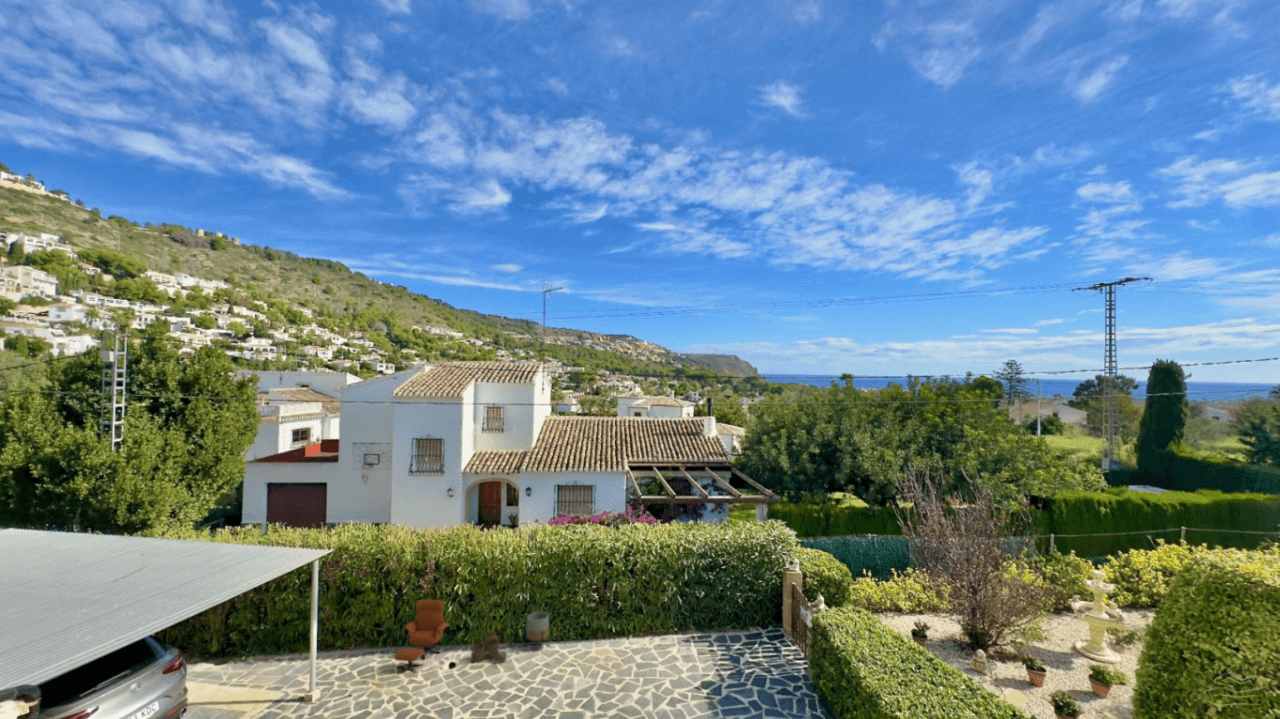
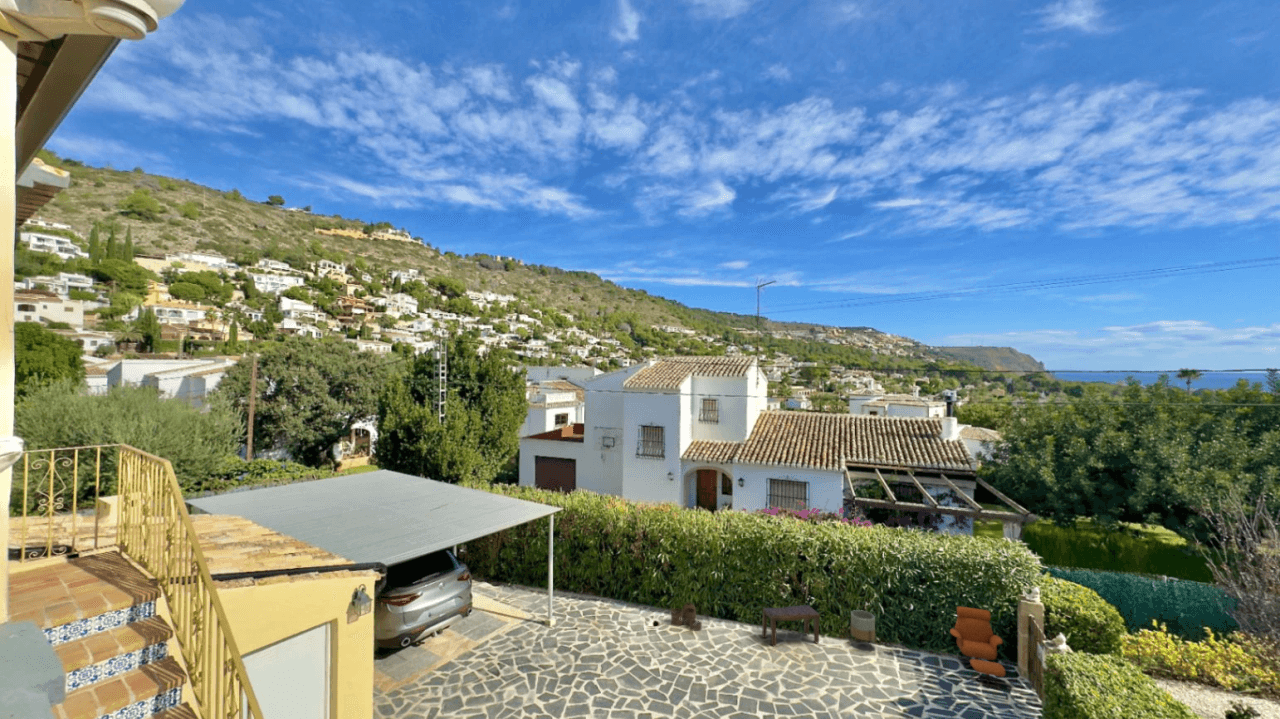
lounge chair: present [395,600,447,673] -> present [950,607,1005,688]
bench: none [571,610,627,661] -> present [762,605,820,646]
planter: present [526,612,549,641] -> present [850,610,875,642]

